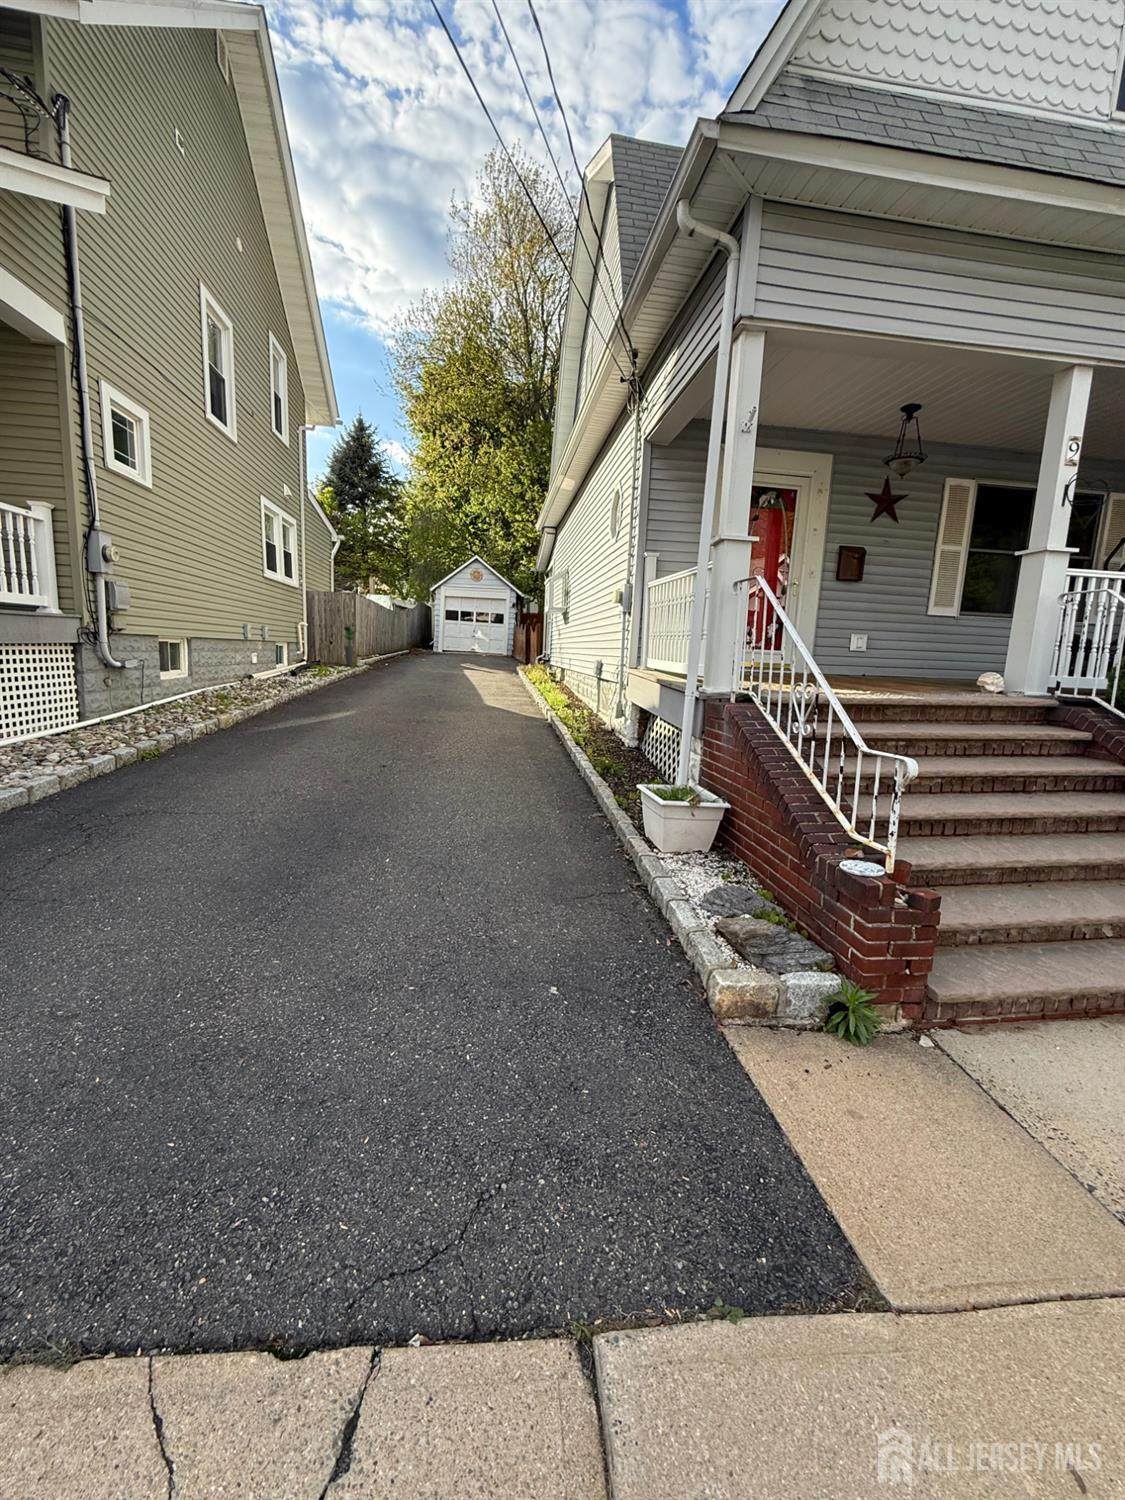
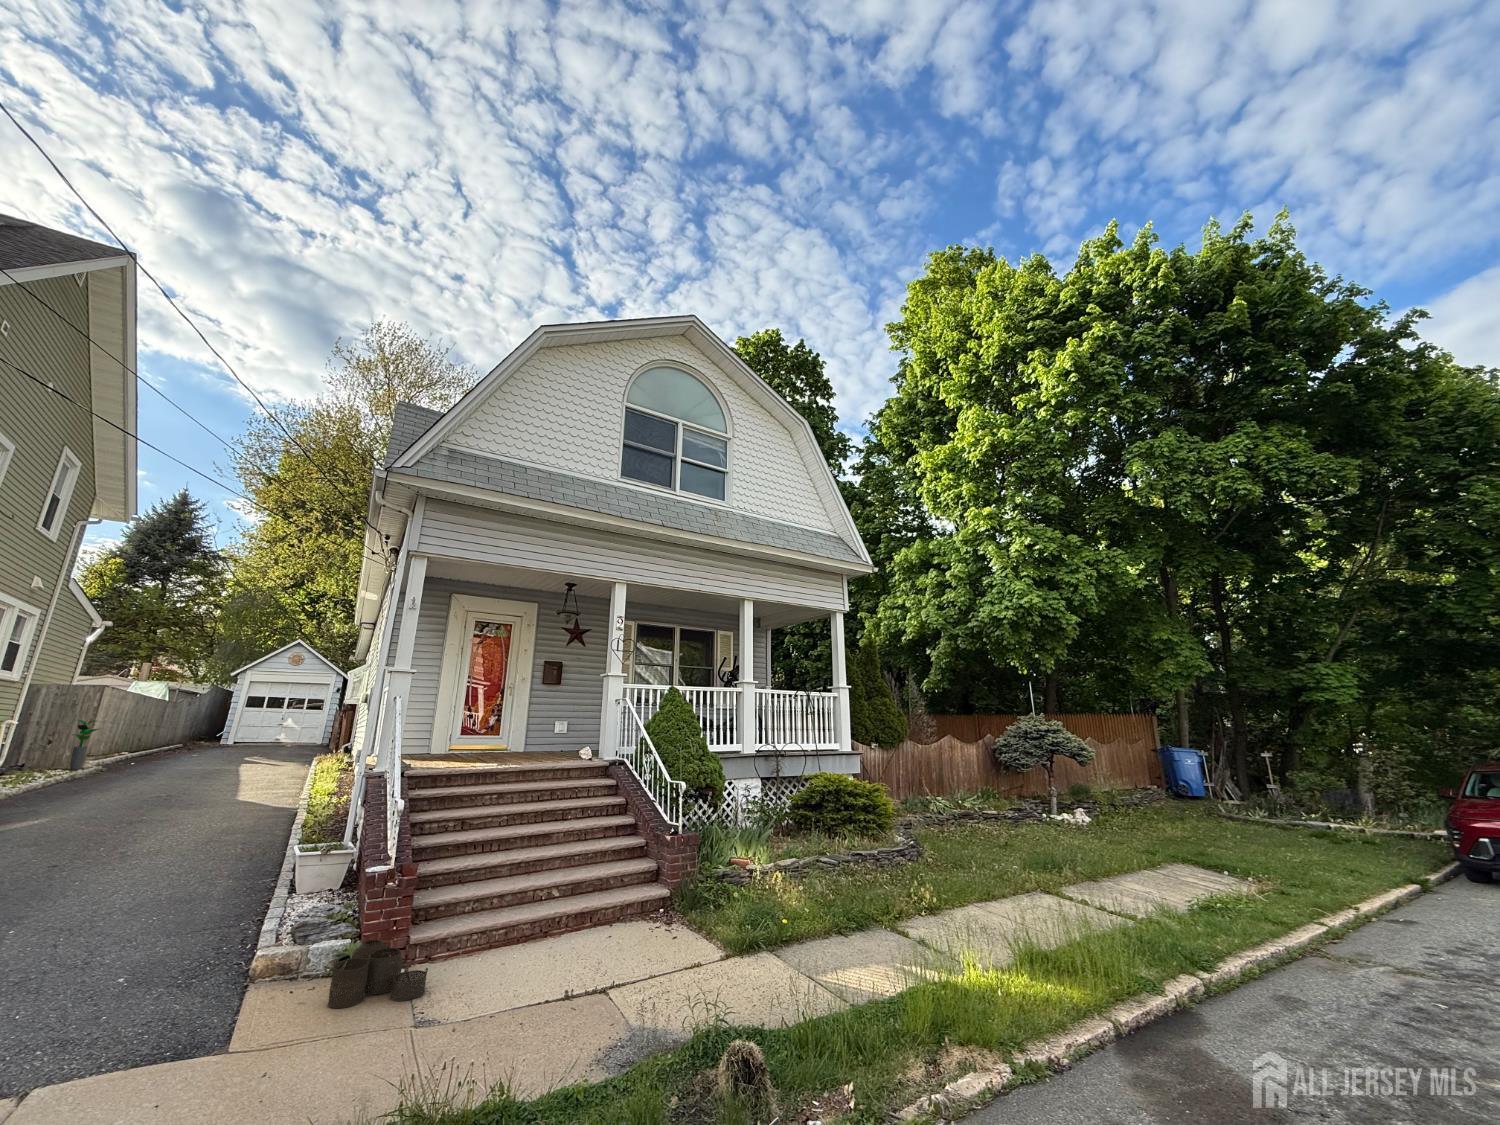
woven basket: none [859,993,1087,1167] -> present [328,938,428,1008]

